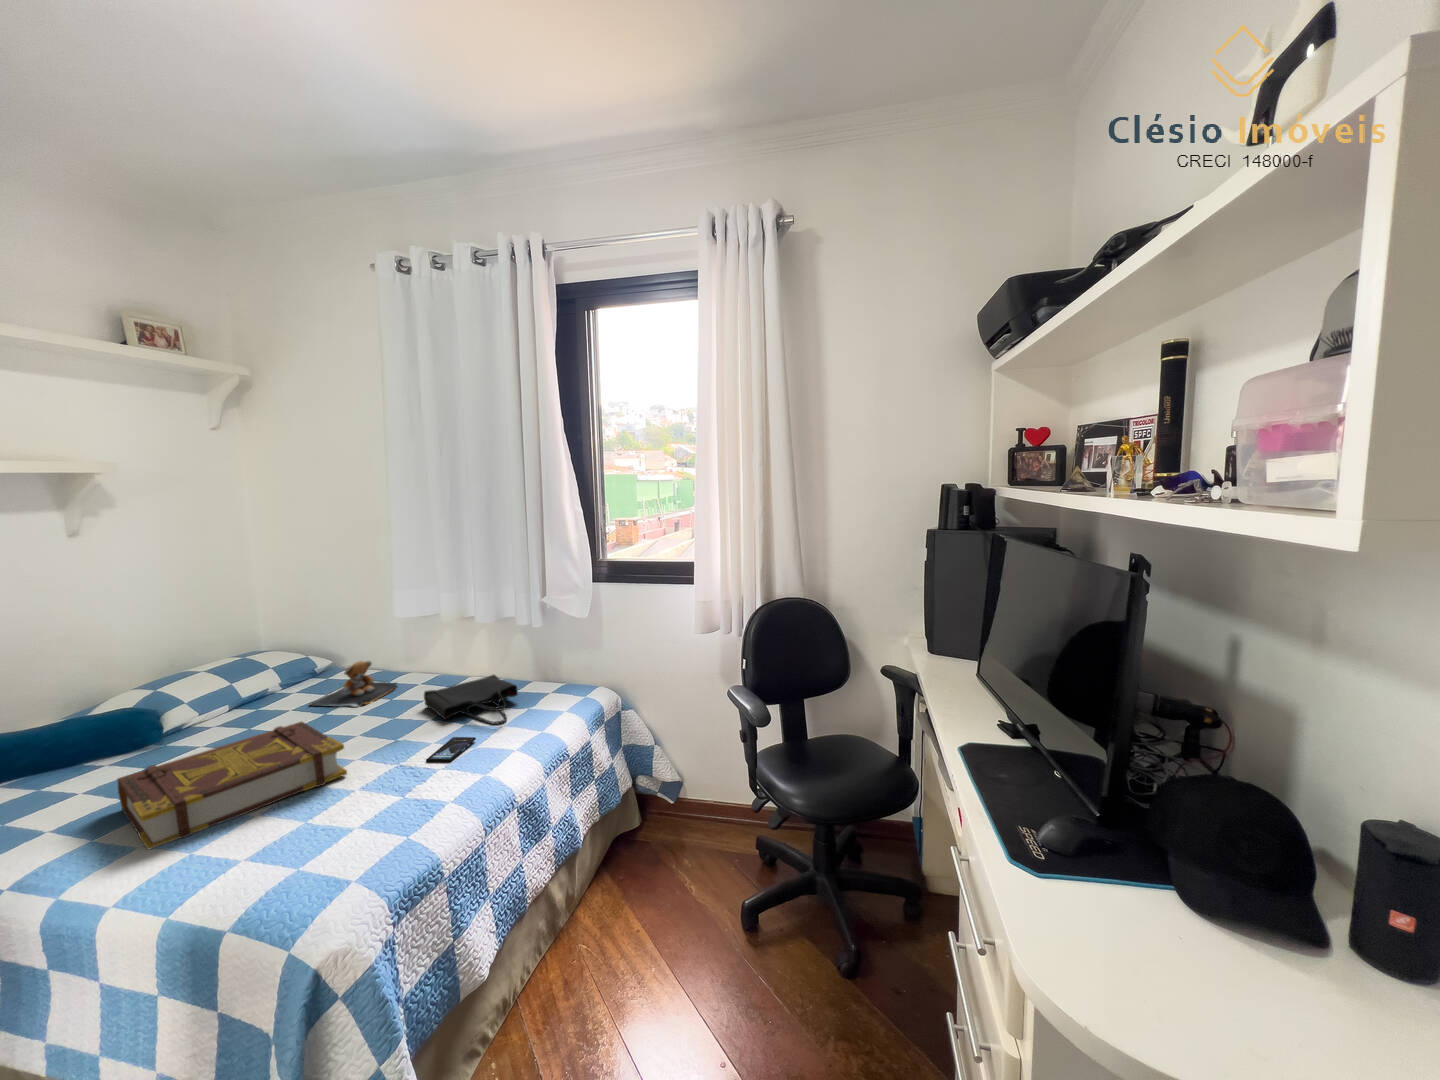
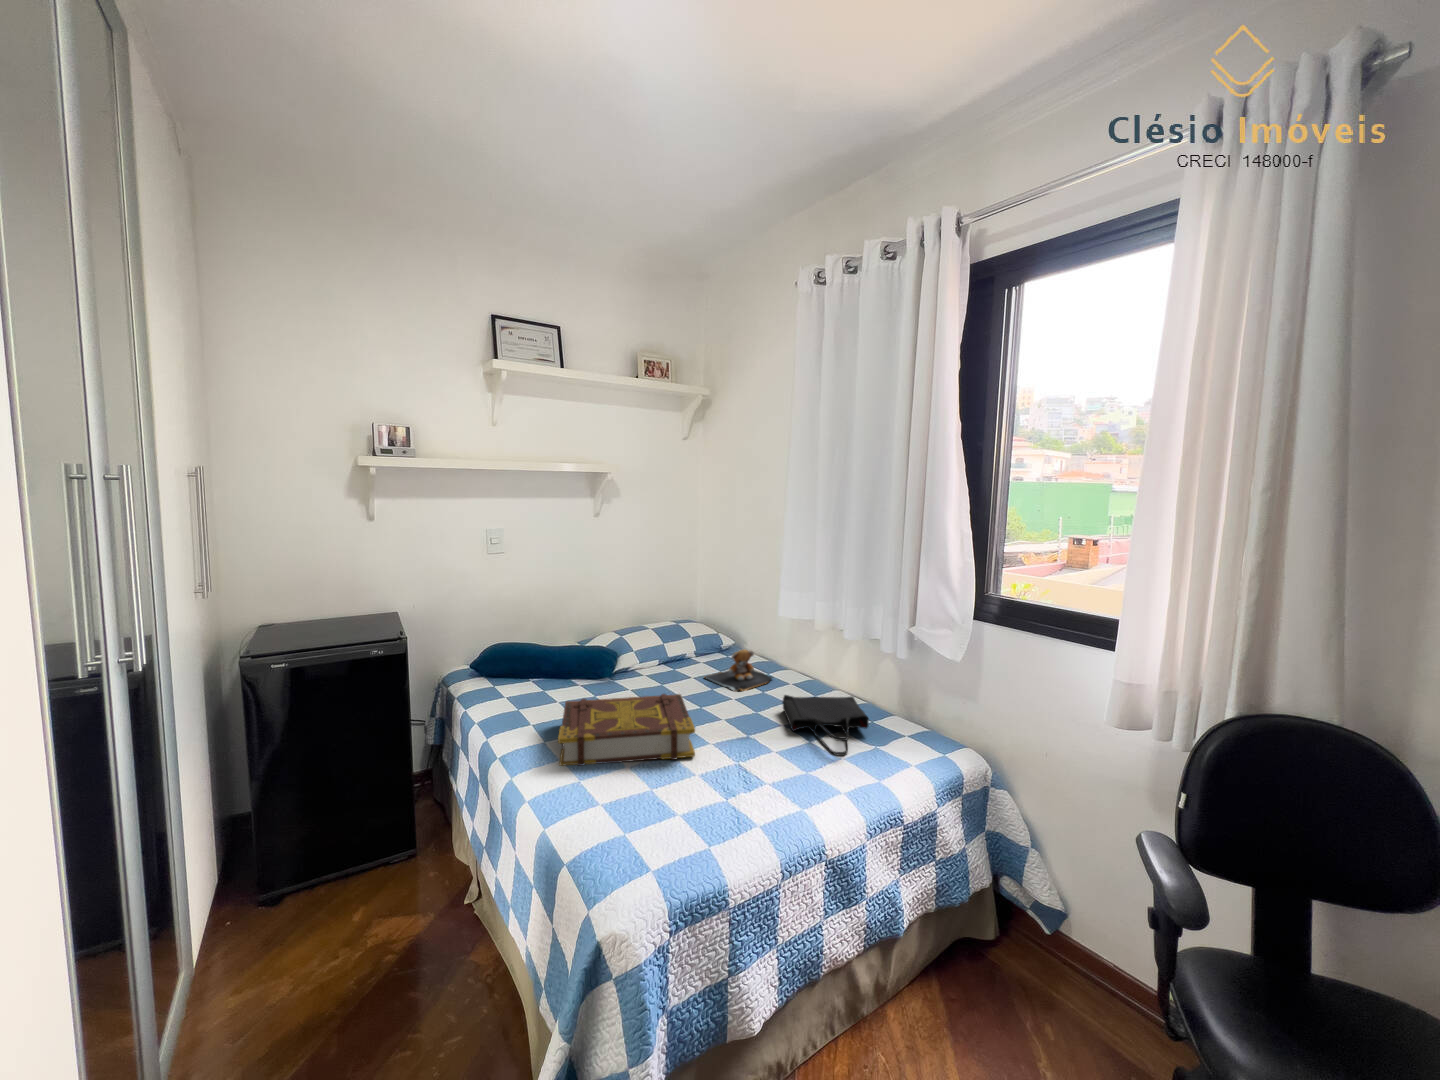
smartphone: present [426,737,476,762] -> none [757,754,808,781]

